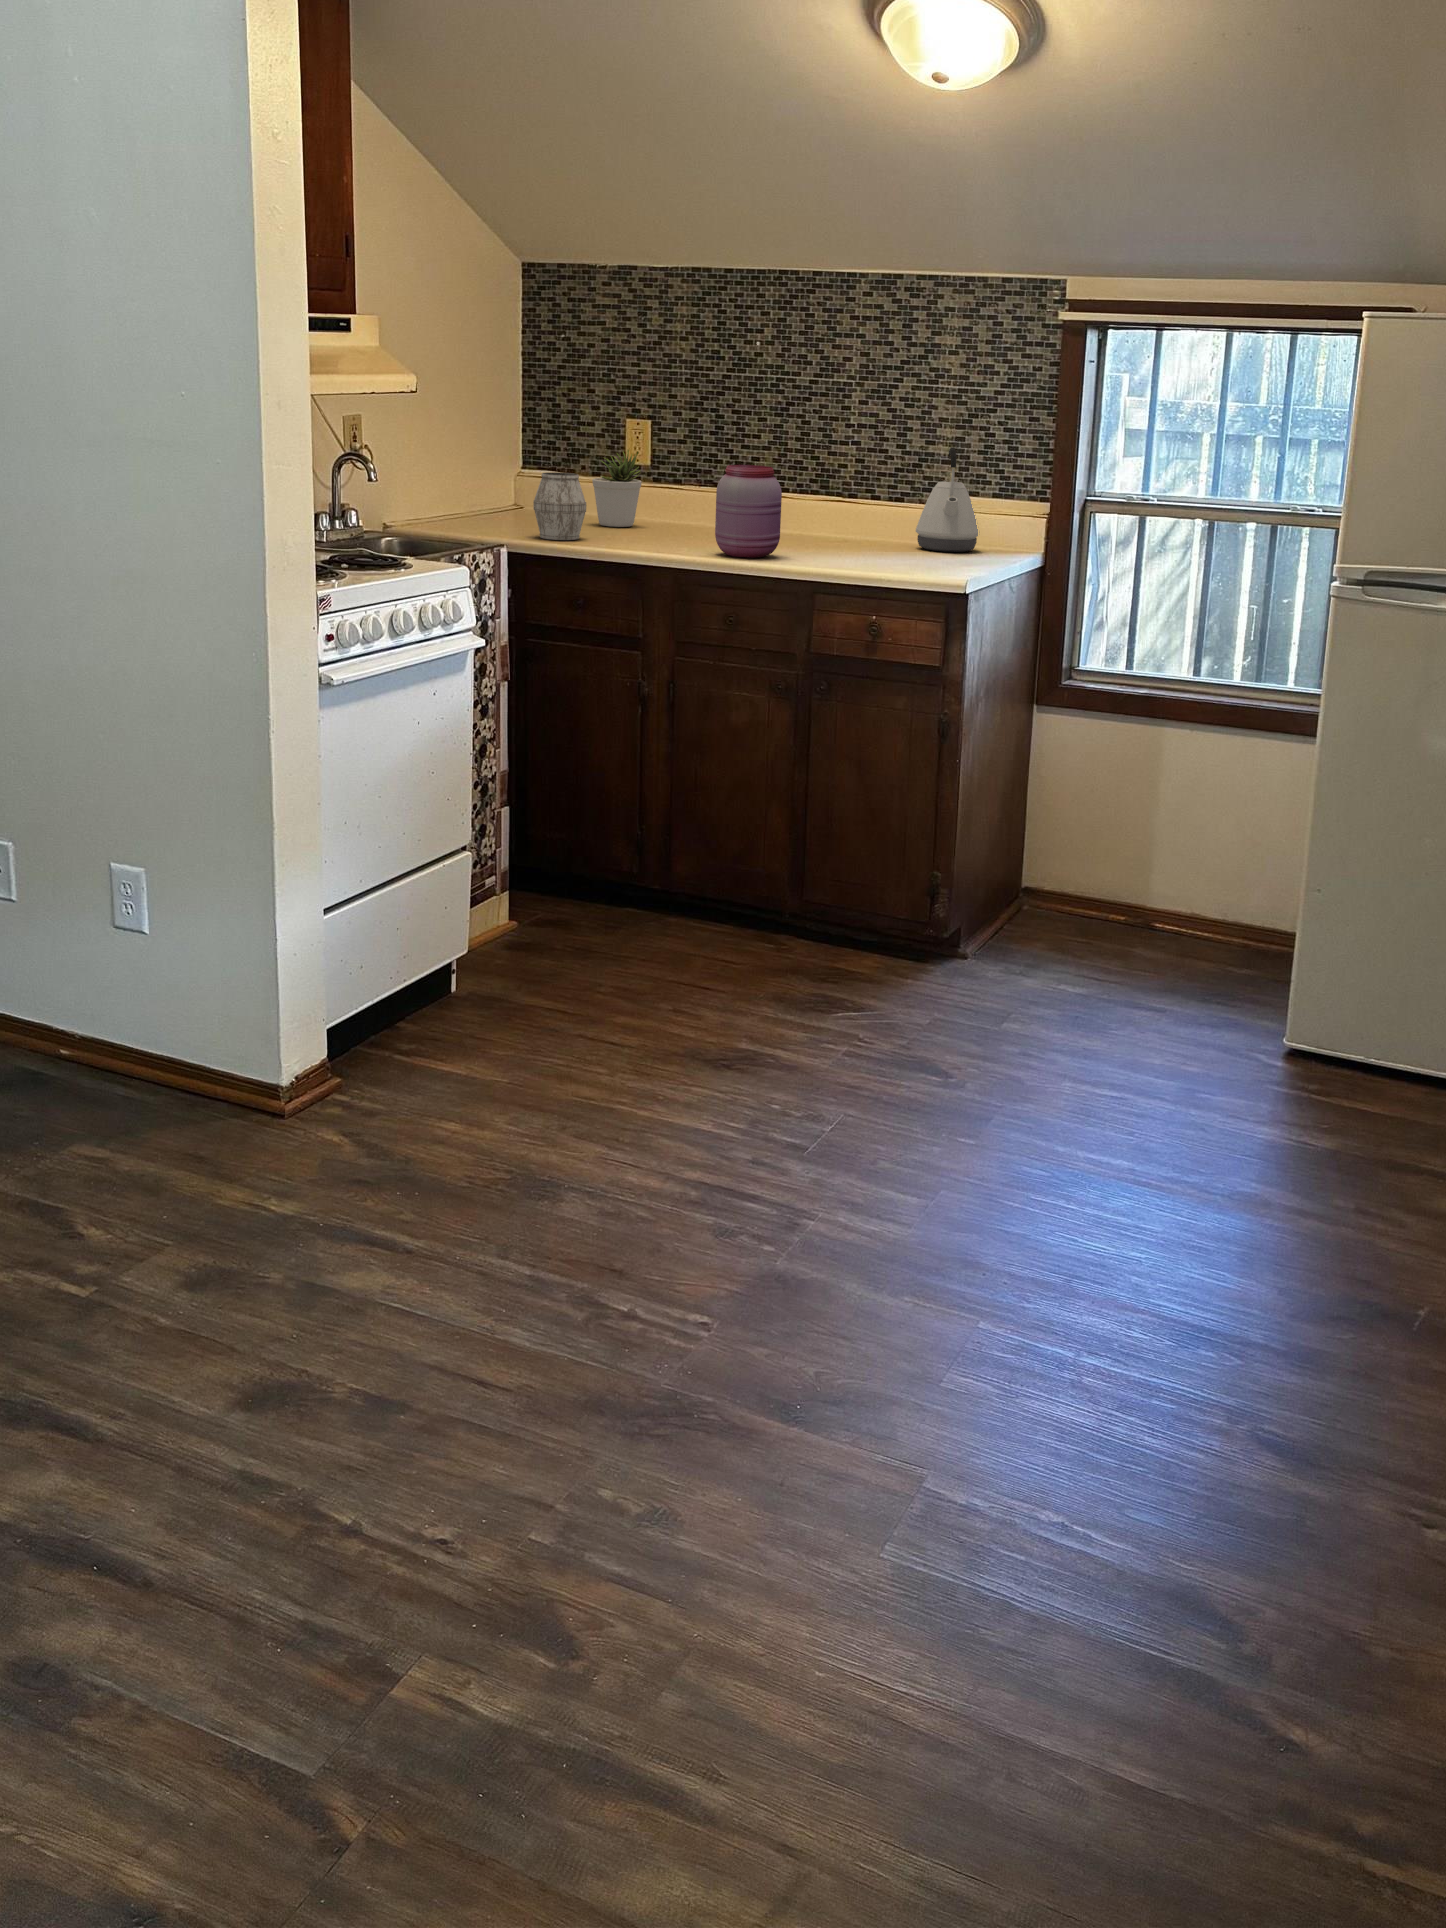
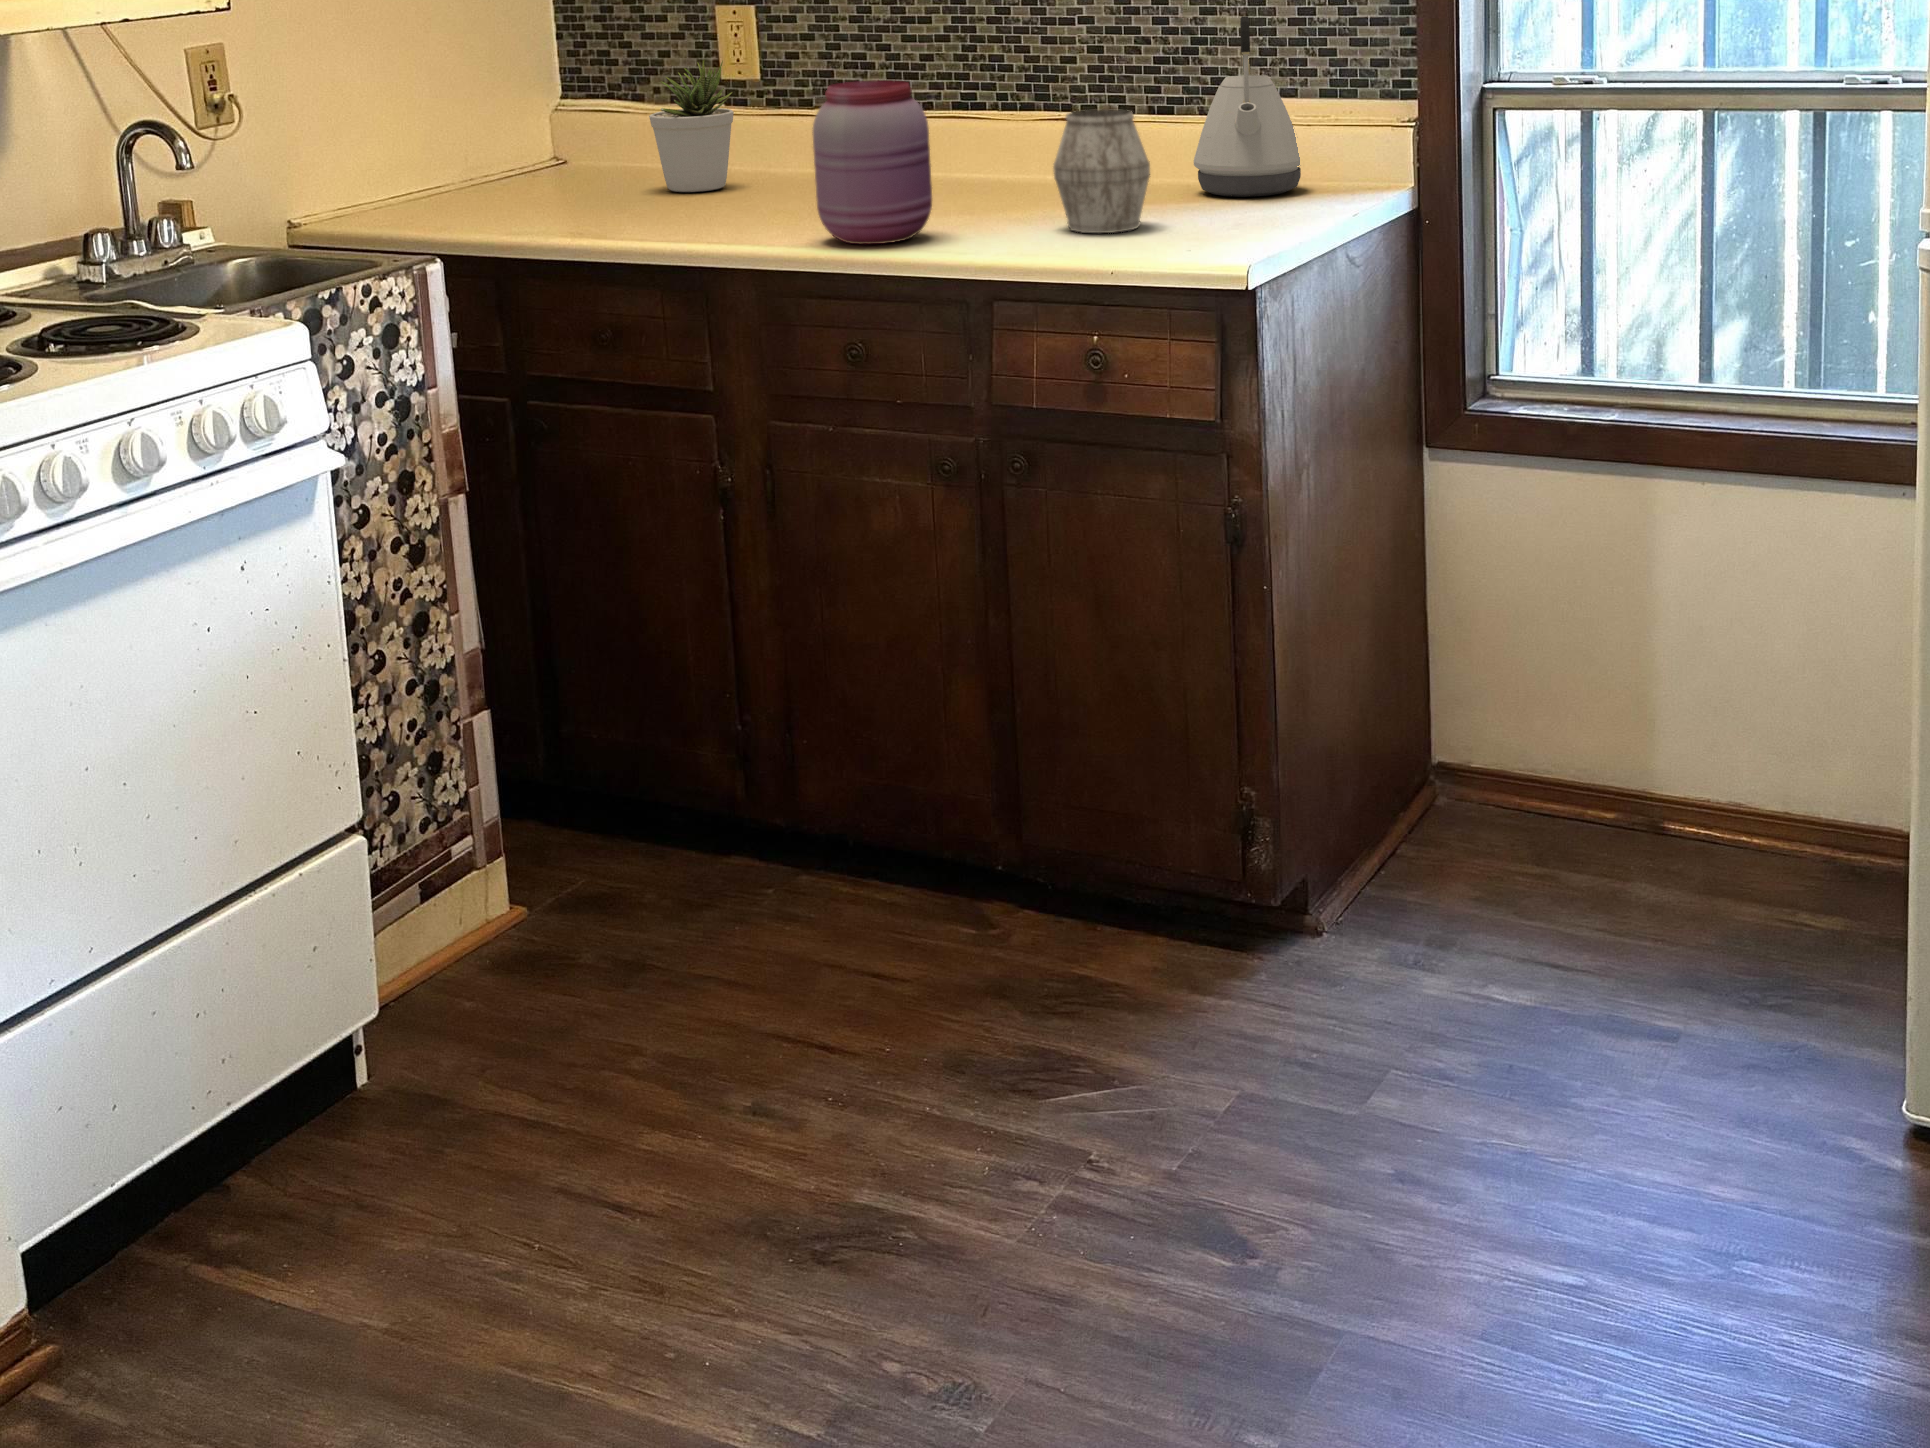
mug: present [533,472,586,540] -> present [1053,109,1150,233]

